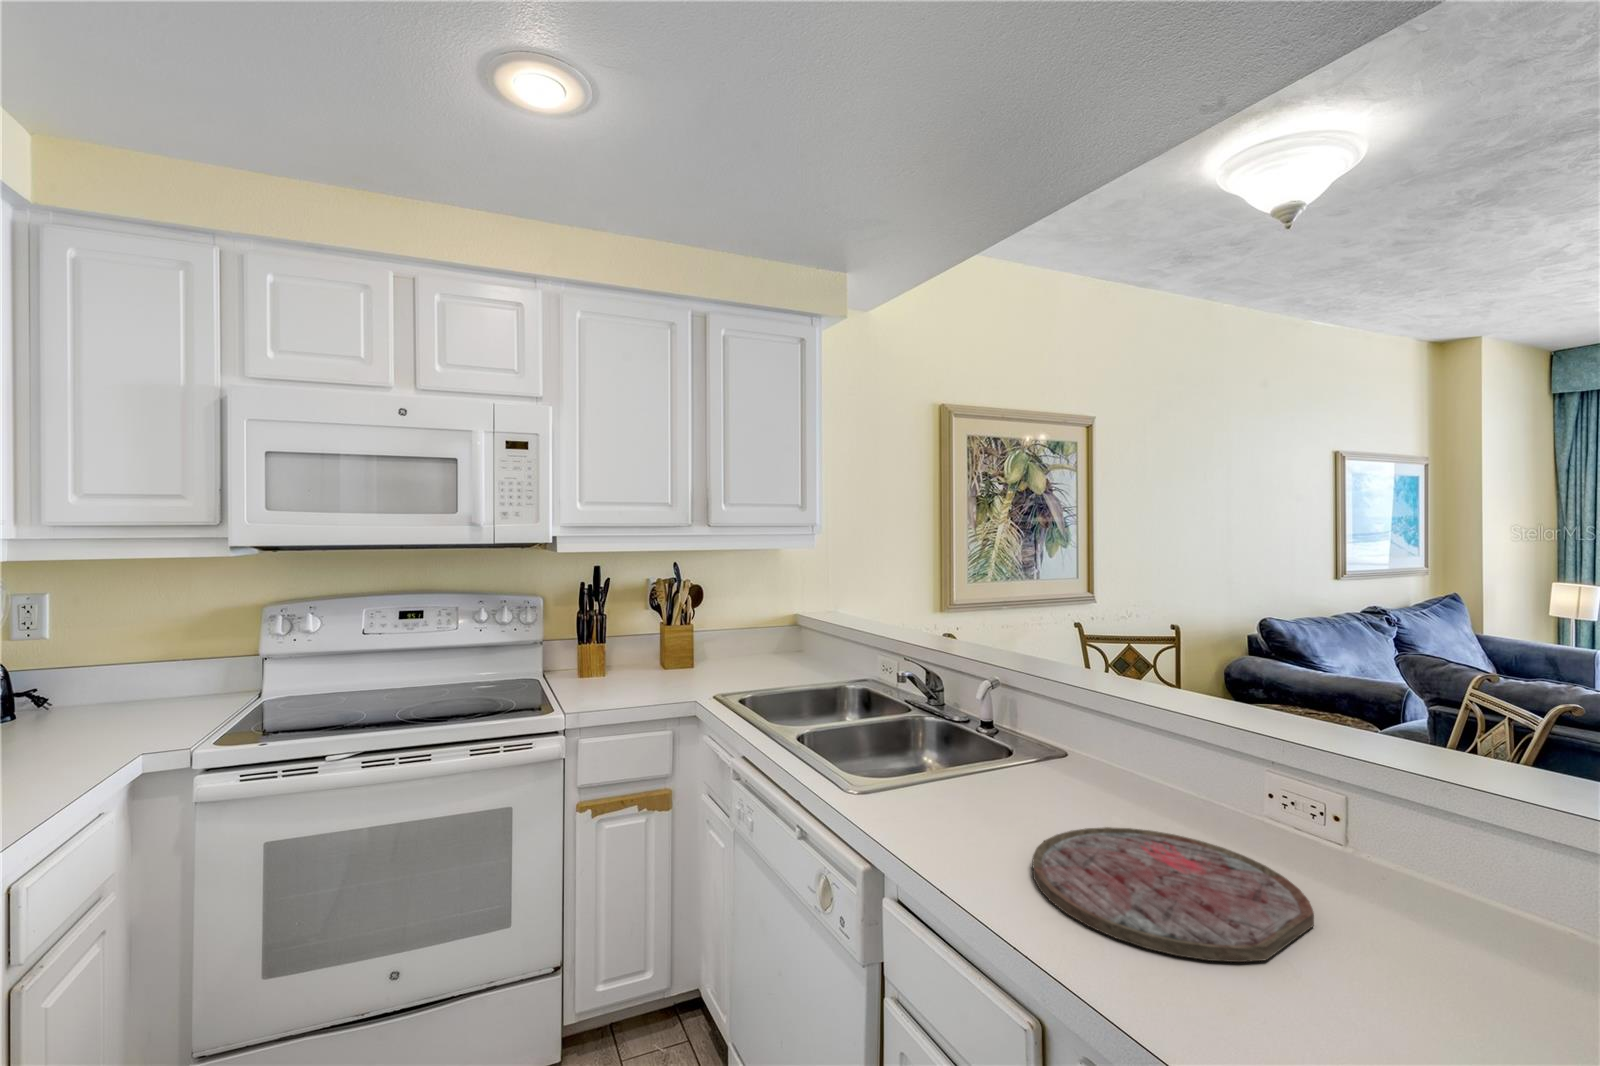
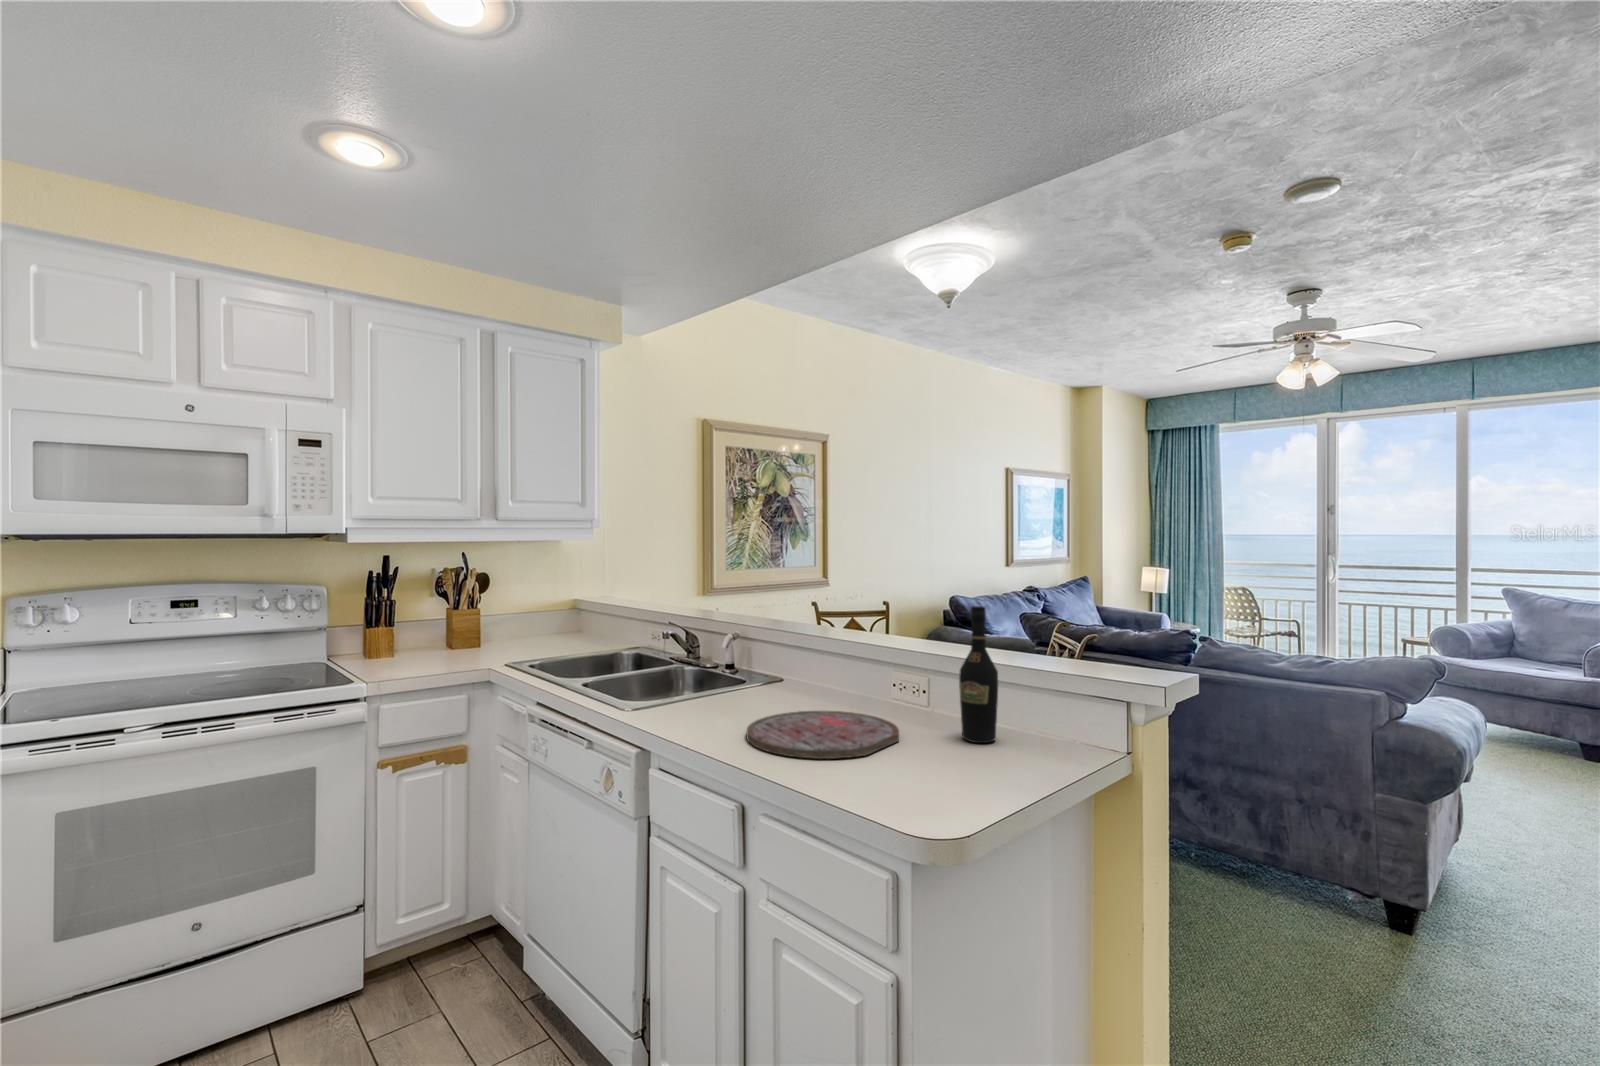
wine bottle: none [1437,697,1532,959] -> present [959,606,998,743]

